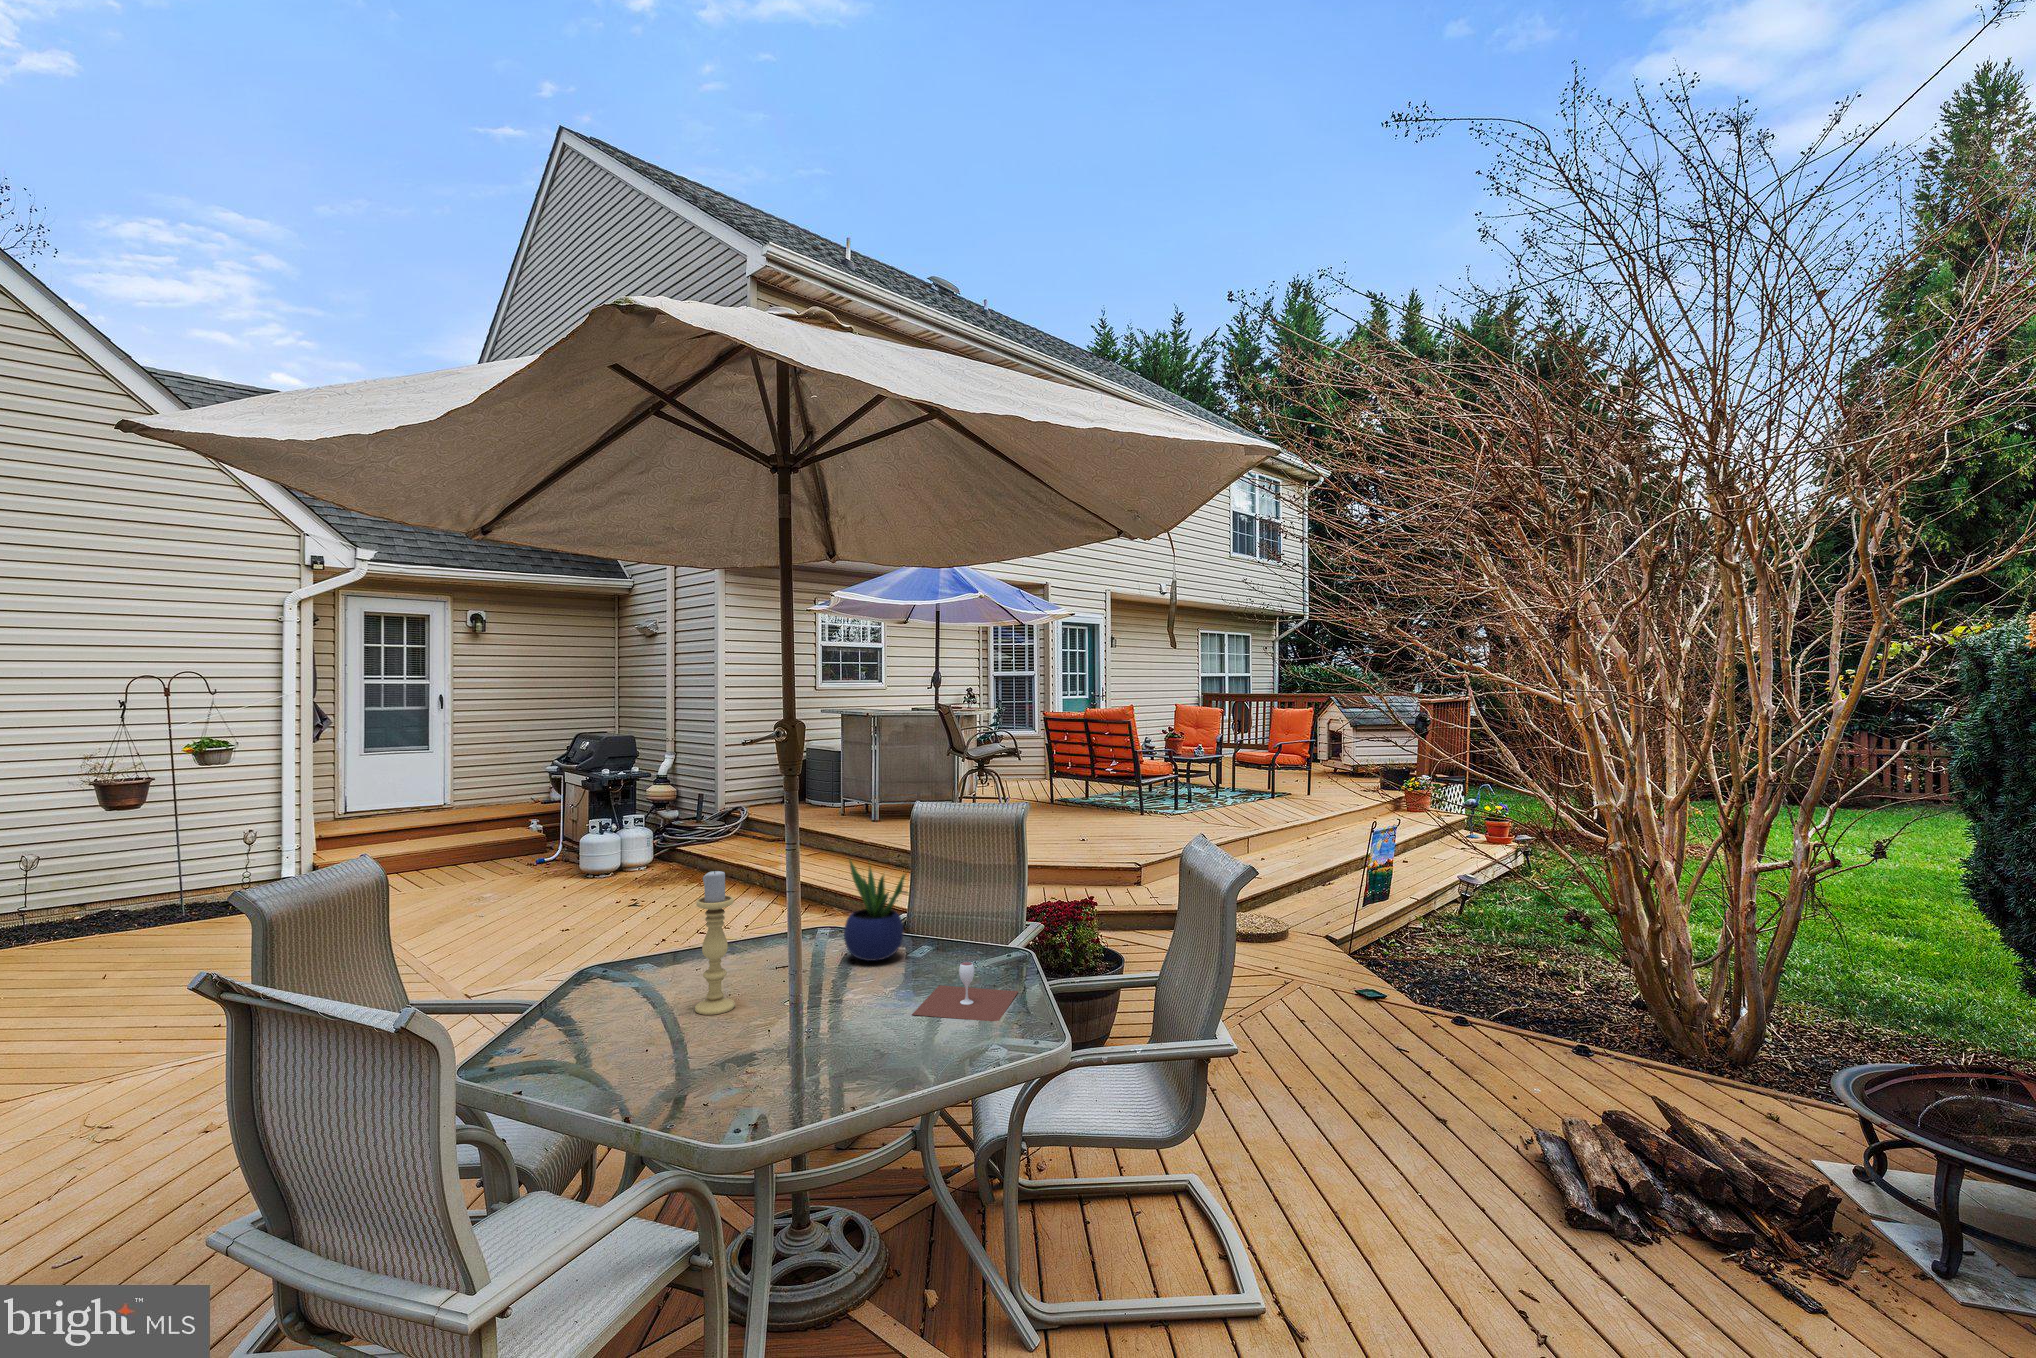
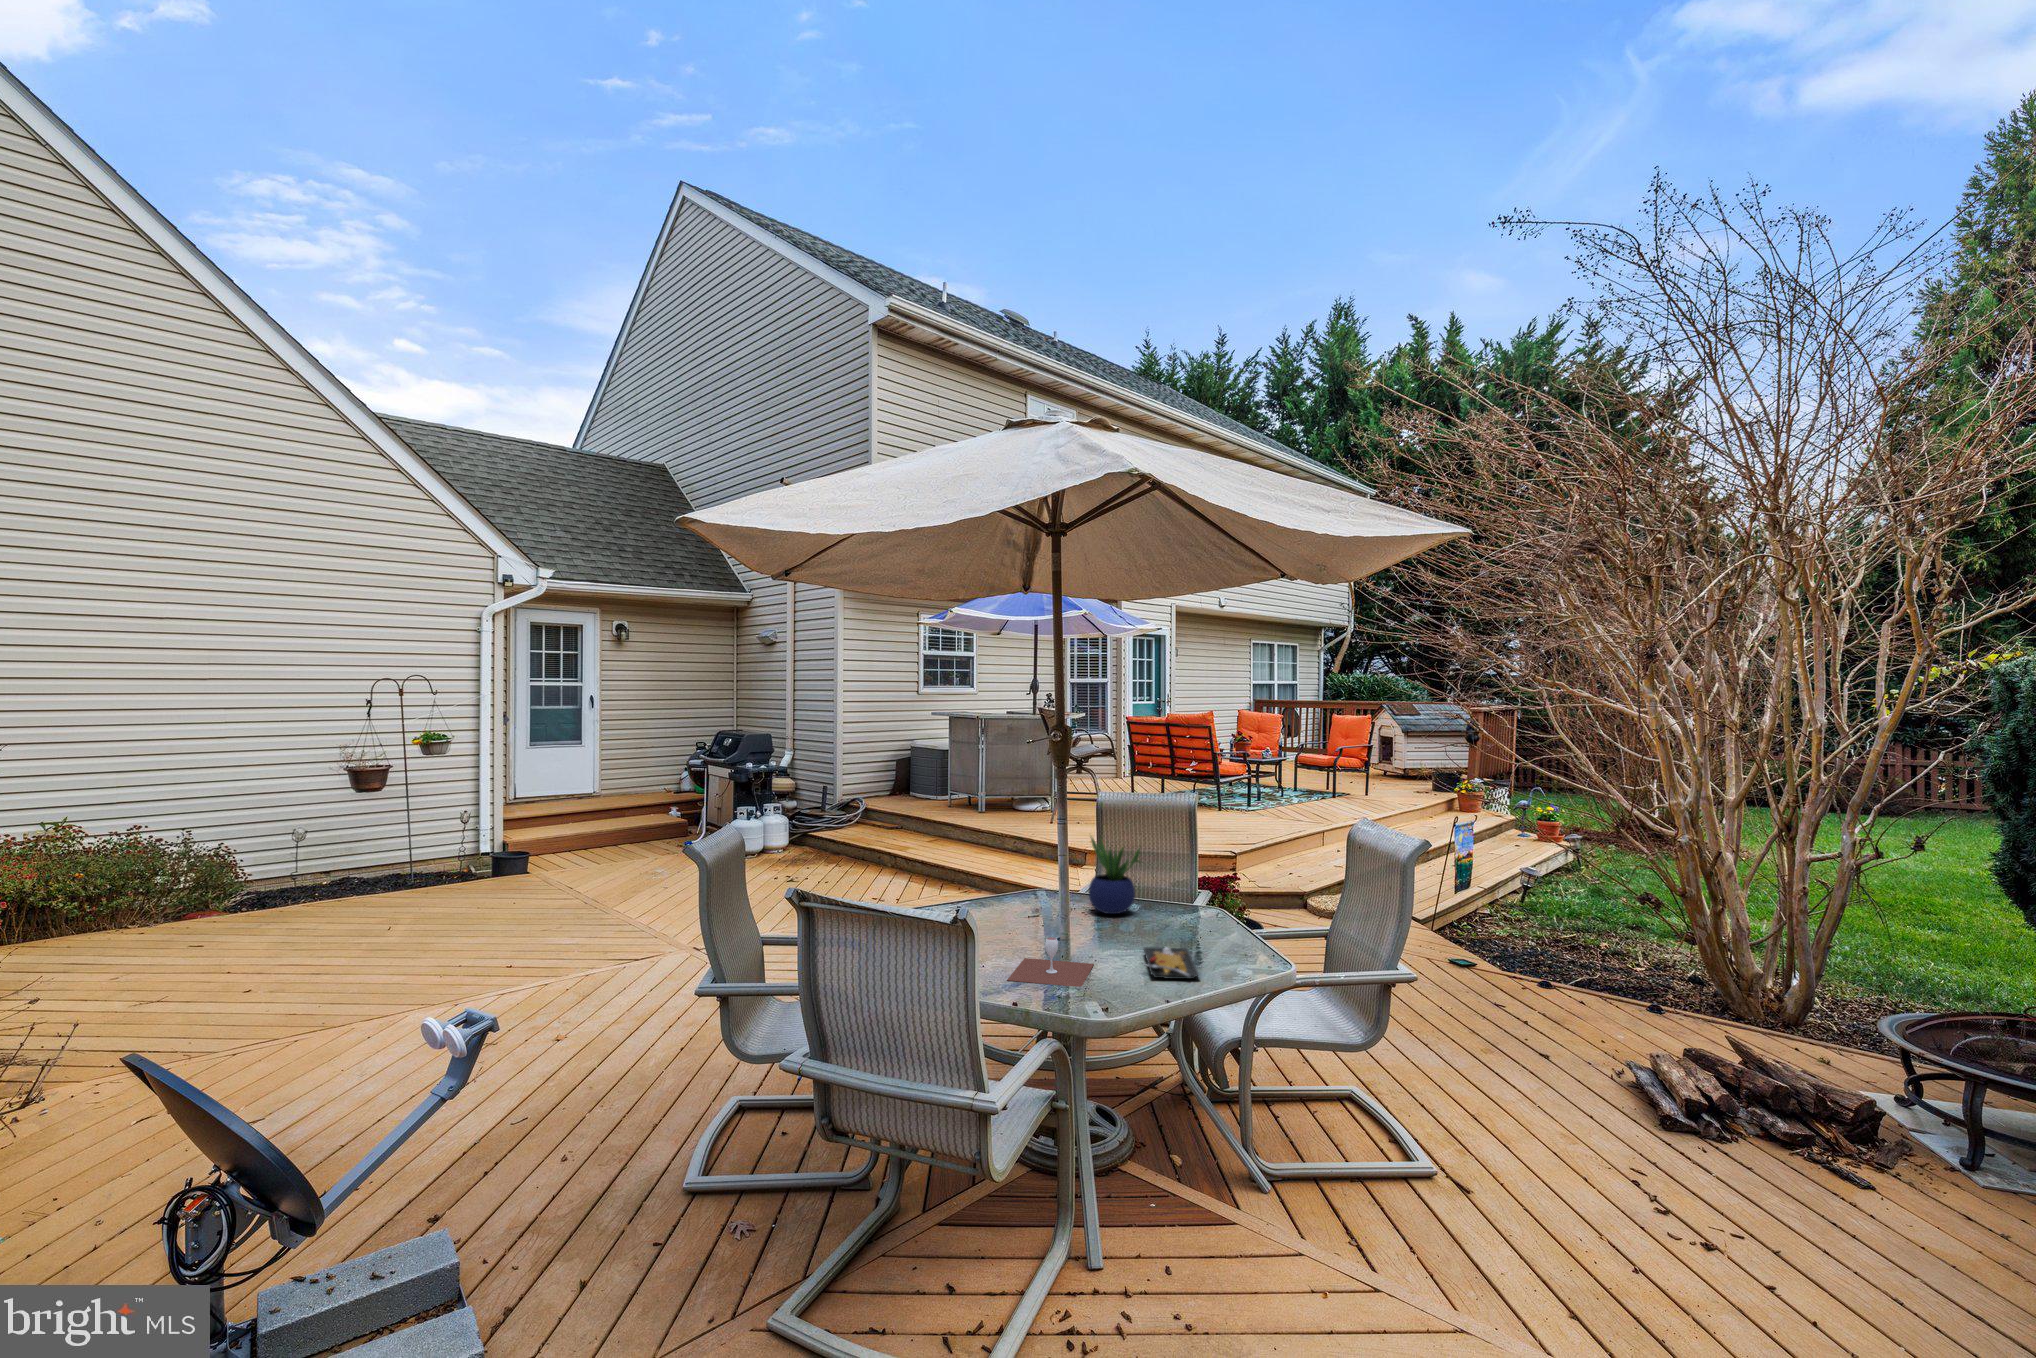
candle holder: present [695,870,735,1015] -> none [1009,838,1037,946]
wine glass: present [912,962,1018,1021] -> present [1007,937,1094,987]
plate: none [824,1018,916,1071] -> present [1144,947,1199,979]

